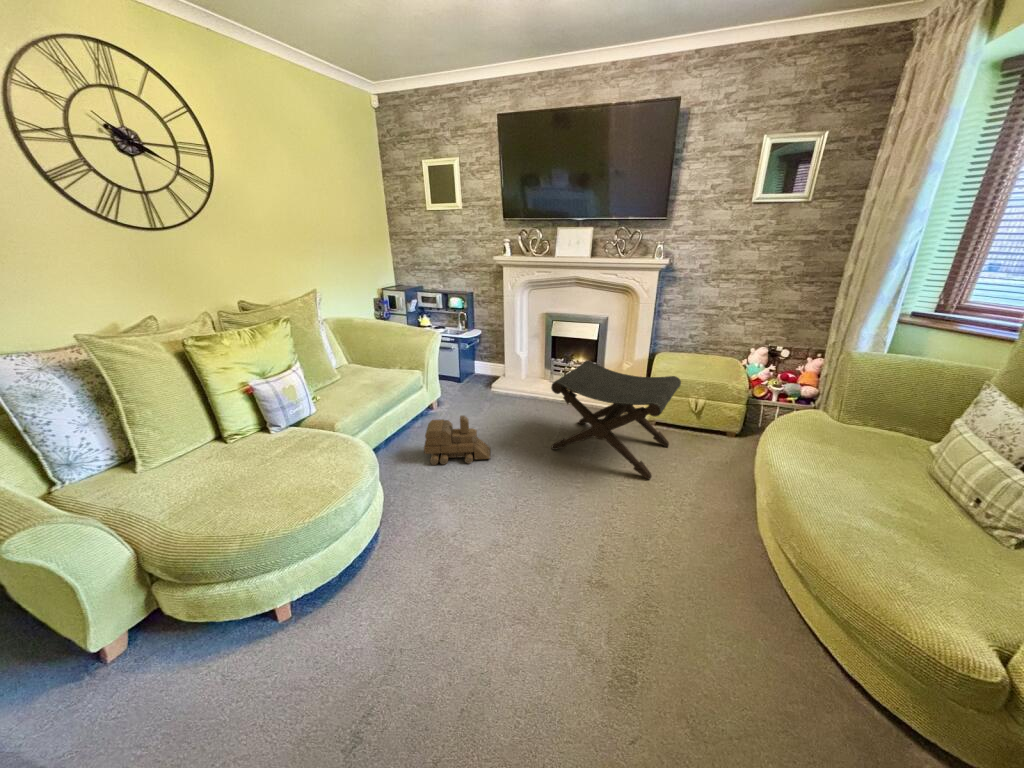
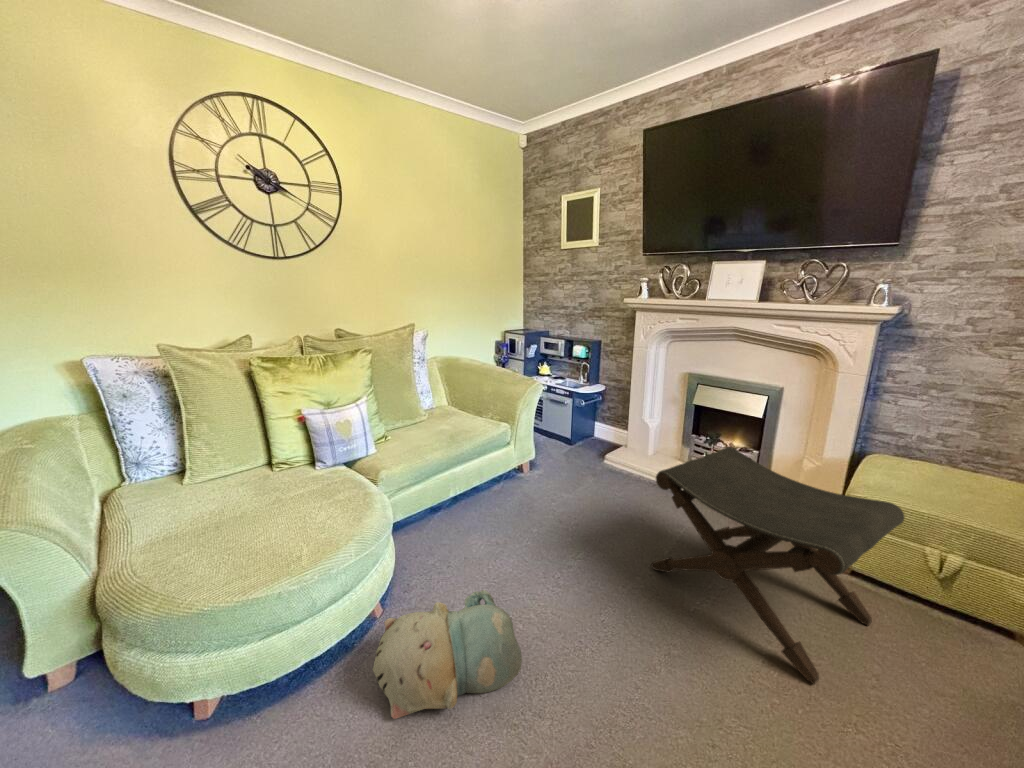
toy train: present [424,416,491,465] -> none [479,487,566,558]
plush toy: none [400,482,501,571] -> present [373,590,522,719]

